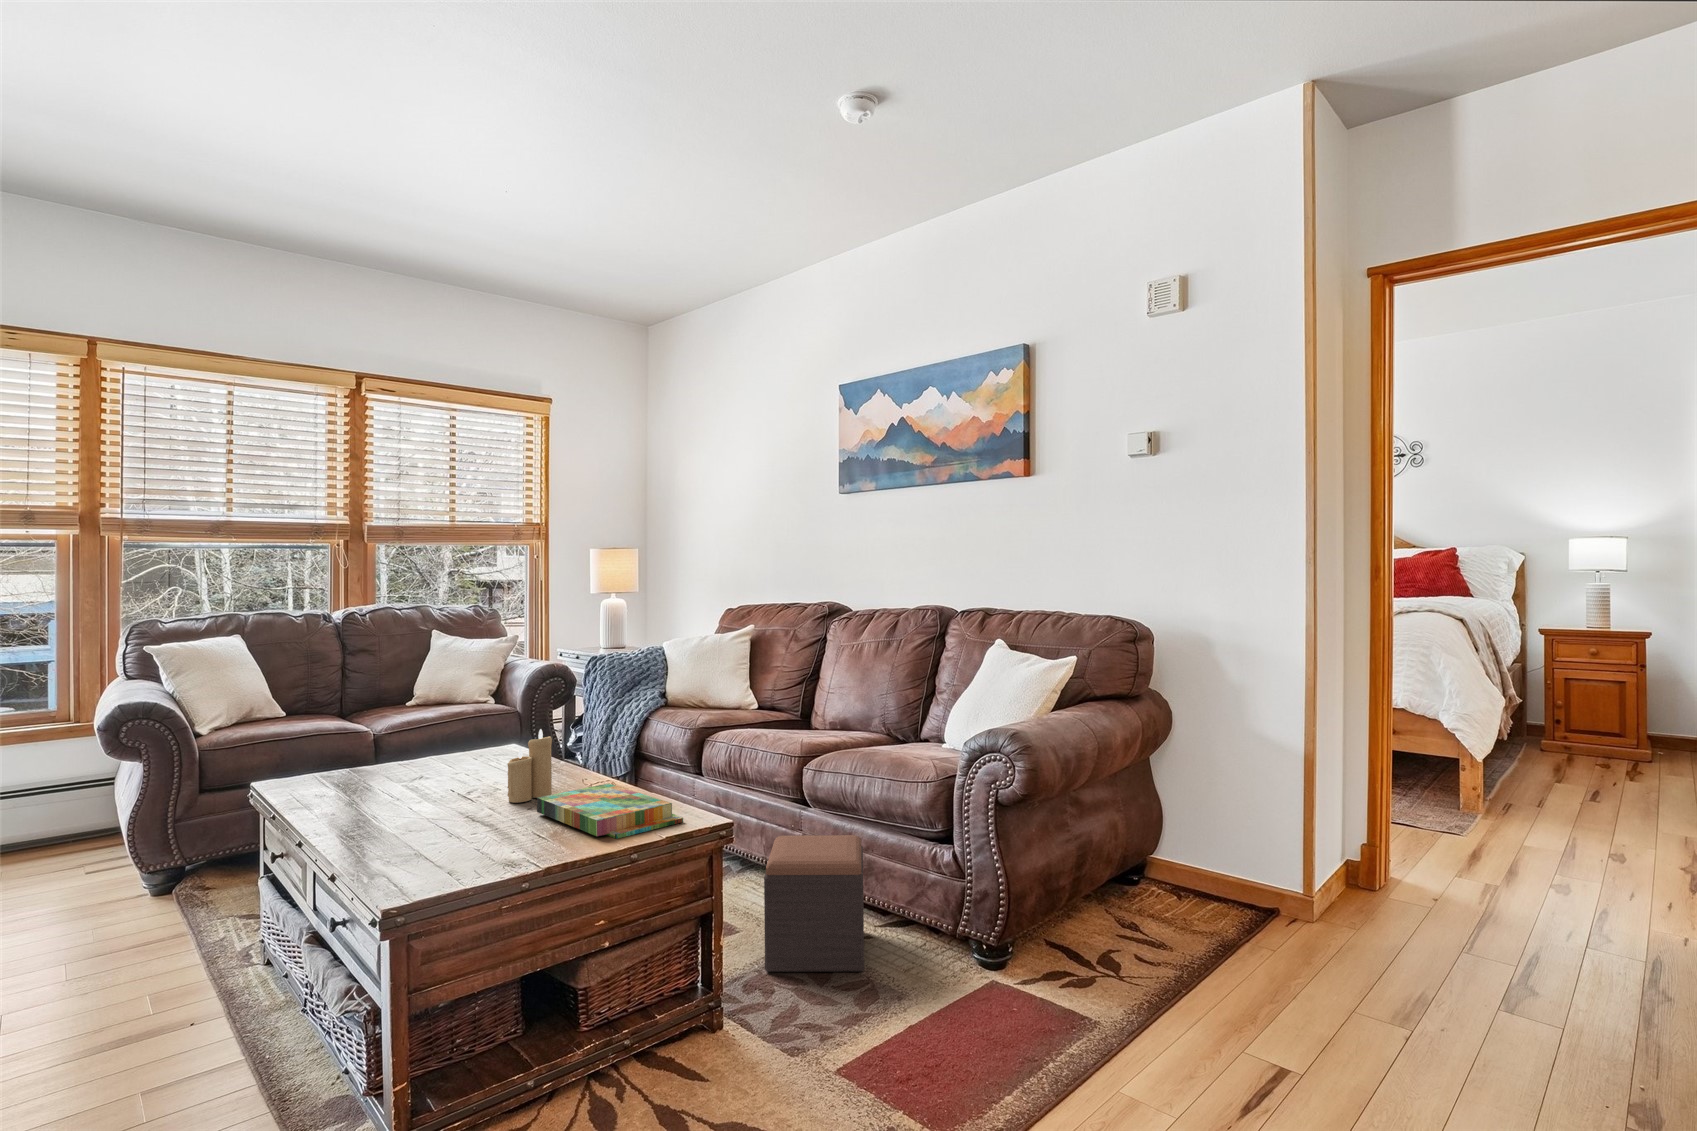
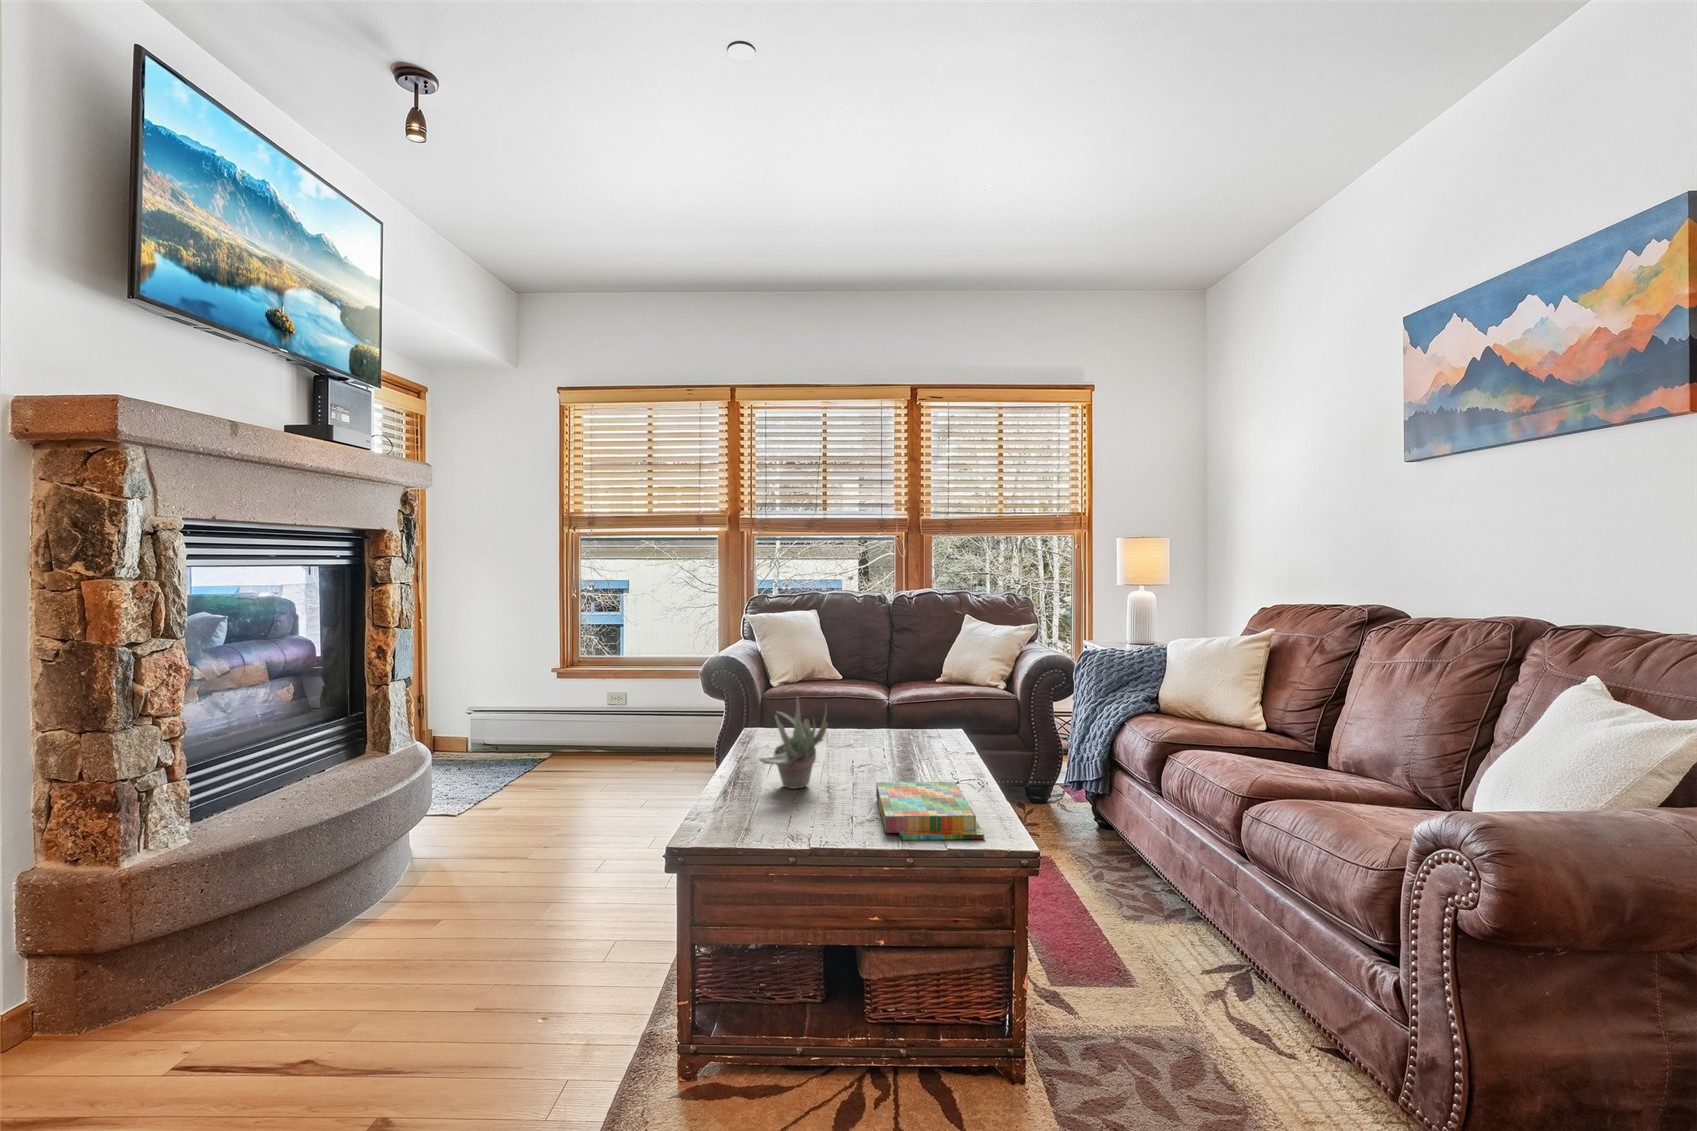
succulent plant: none [401,721,476,825] -> present [759,697,828,789]
candle: present [507,729,552,803] -> none [874,716,918,784]
footstool: present [764,835,864,972] -> none [1124,886,1288,1091]

